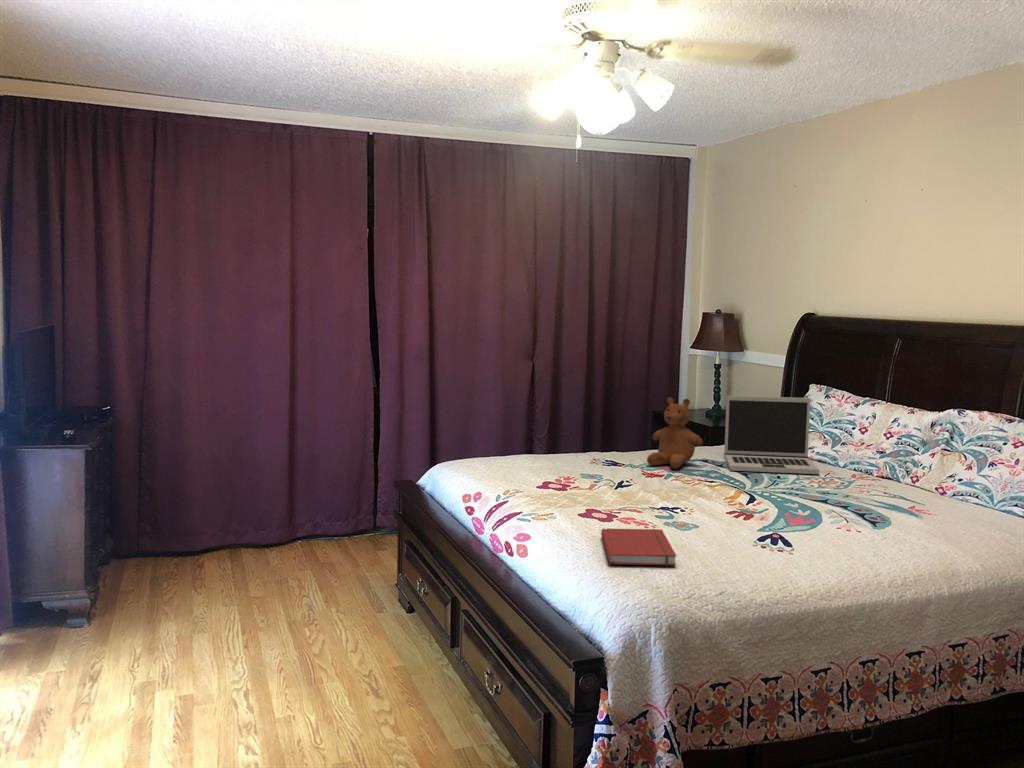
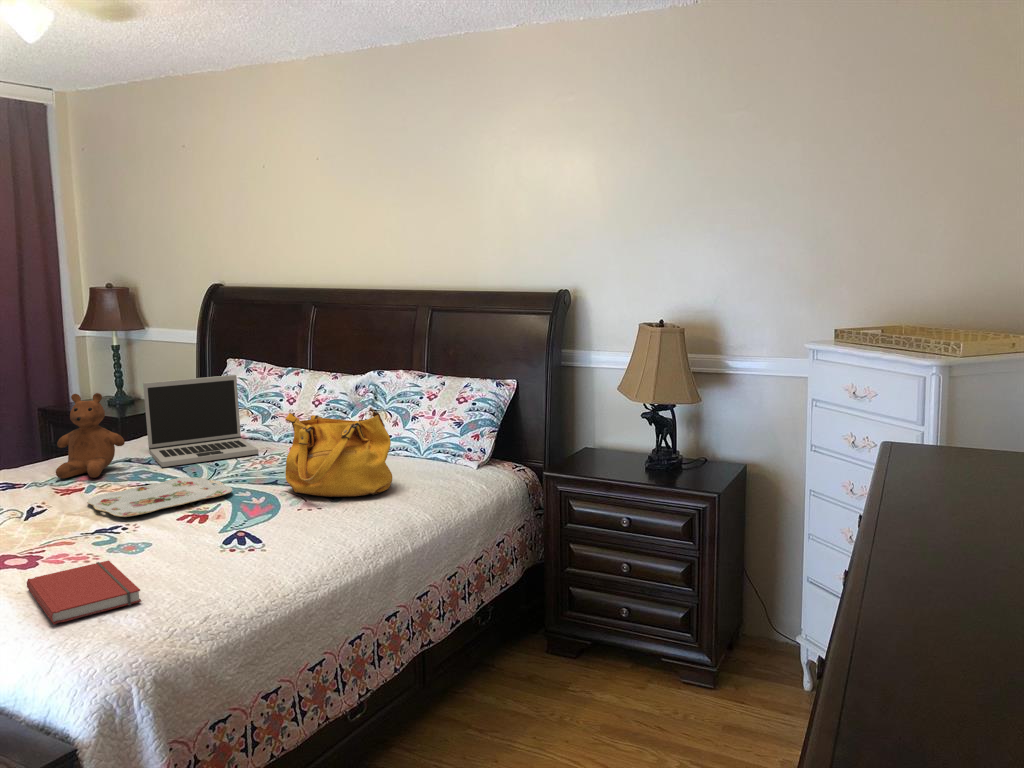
handbag: none [834,436,949,531] -> present [285,408,392,497]
serving tray: none [662,481,782,503] -> present [87,477,232,517]

